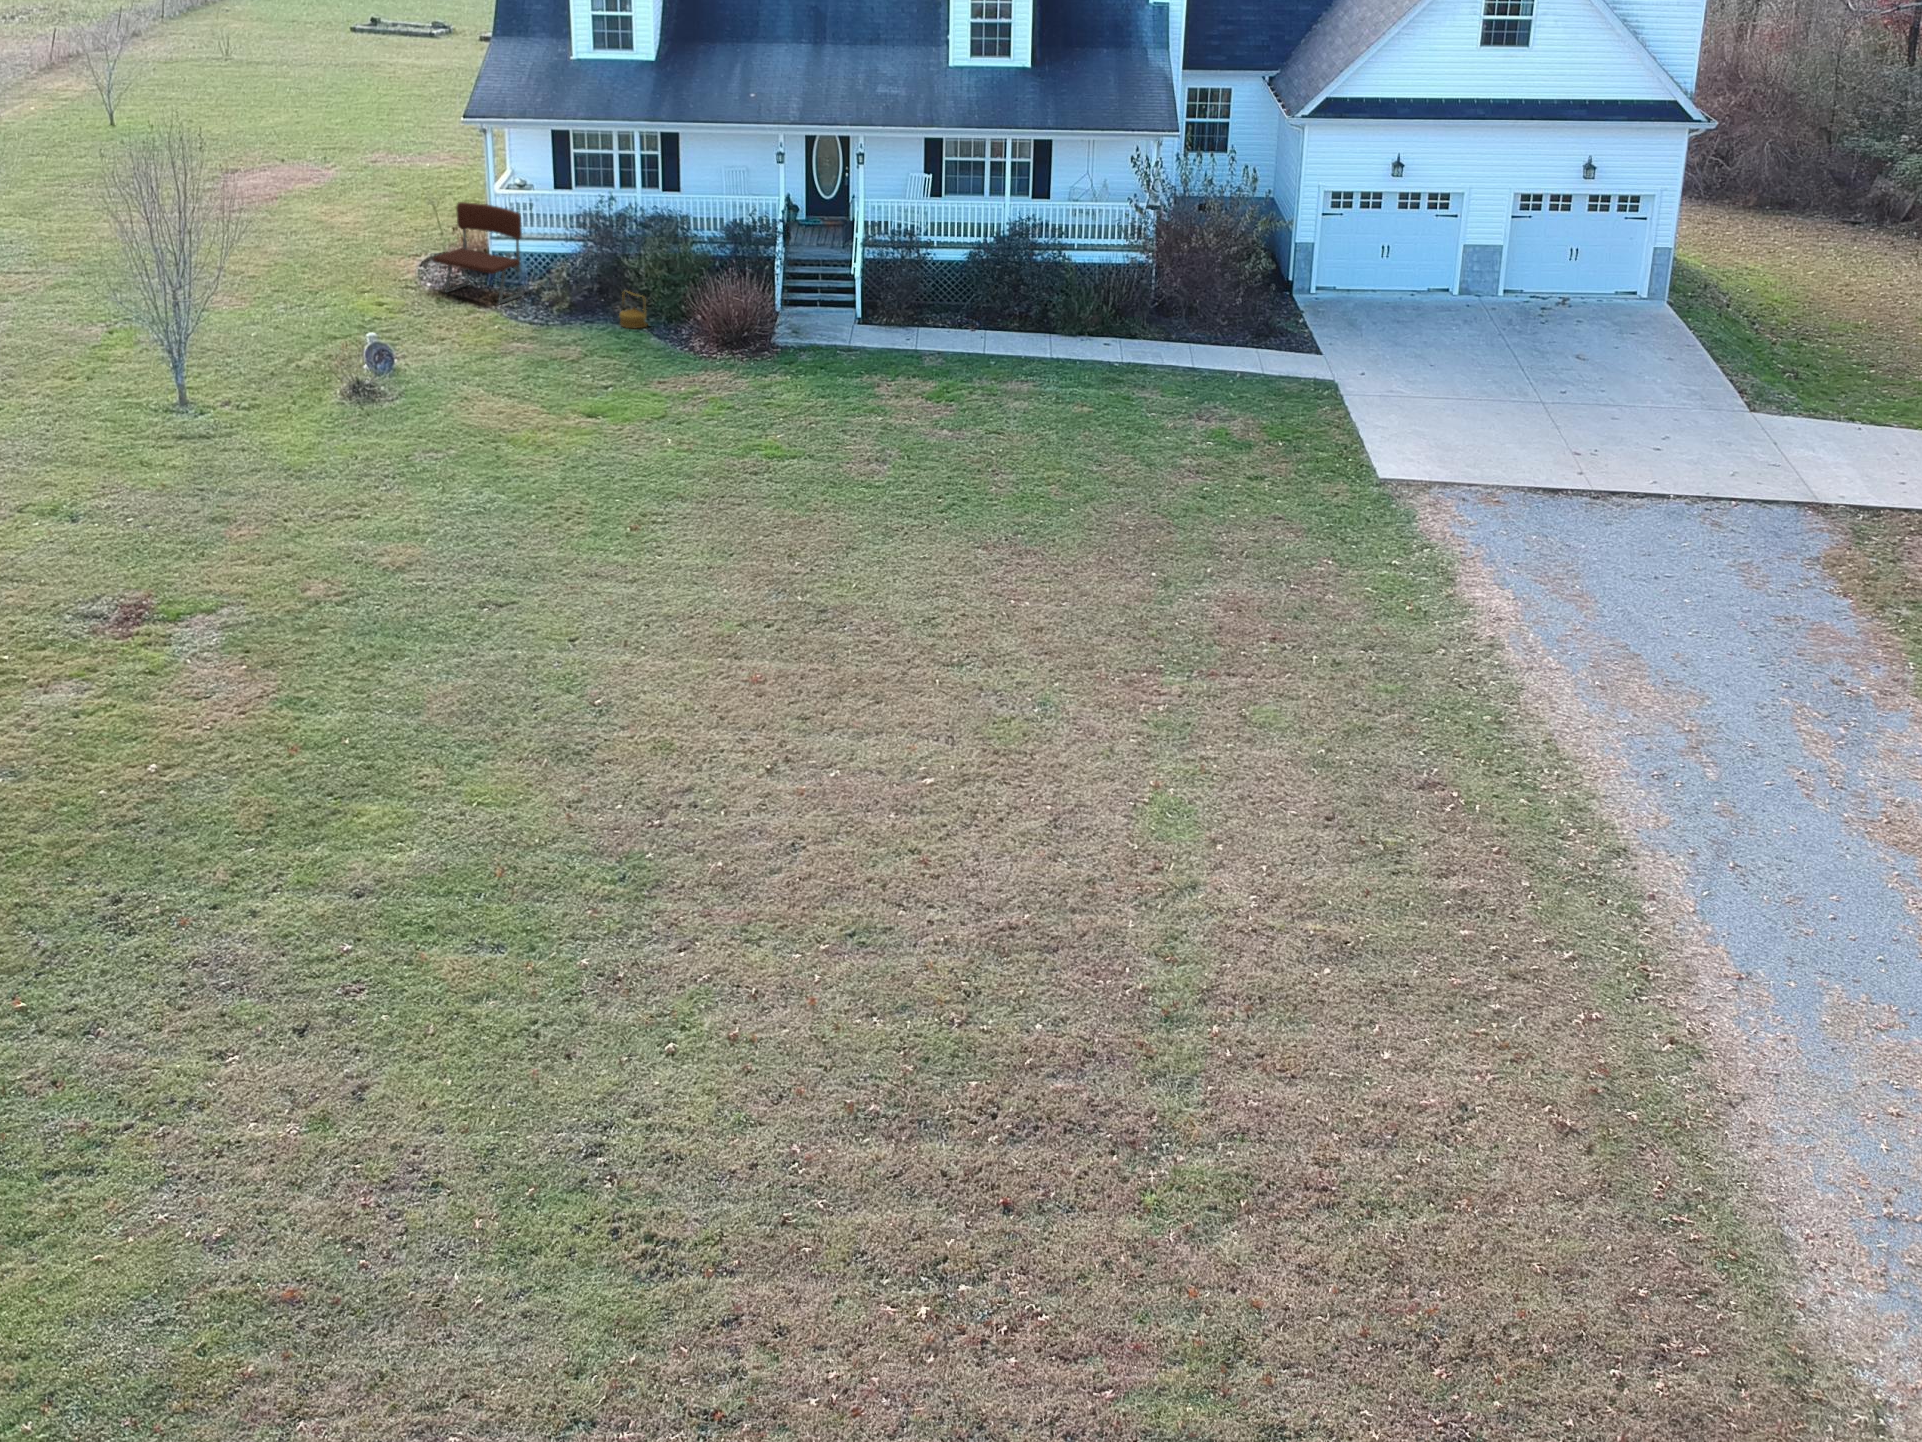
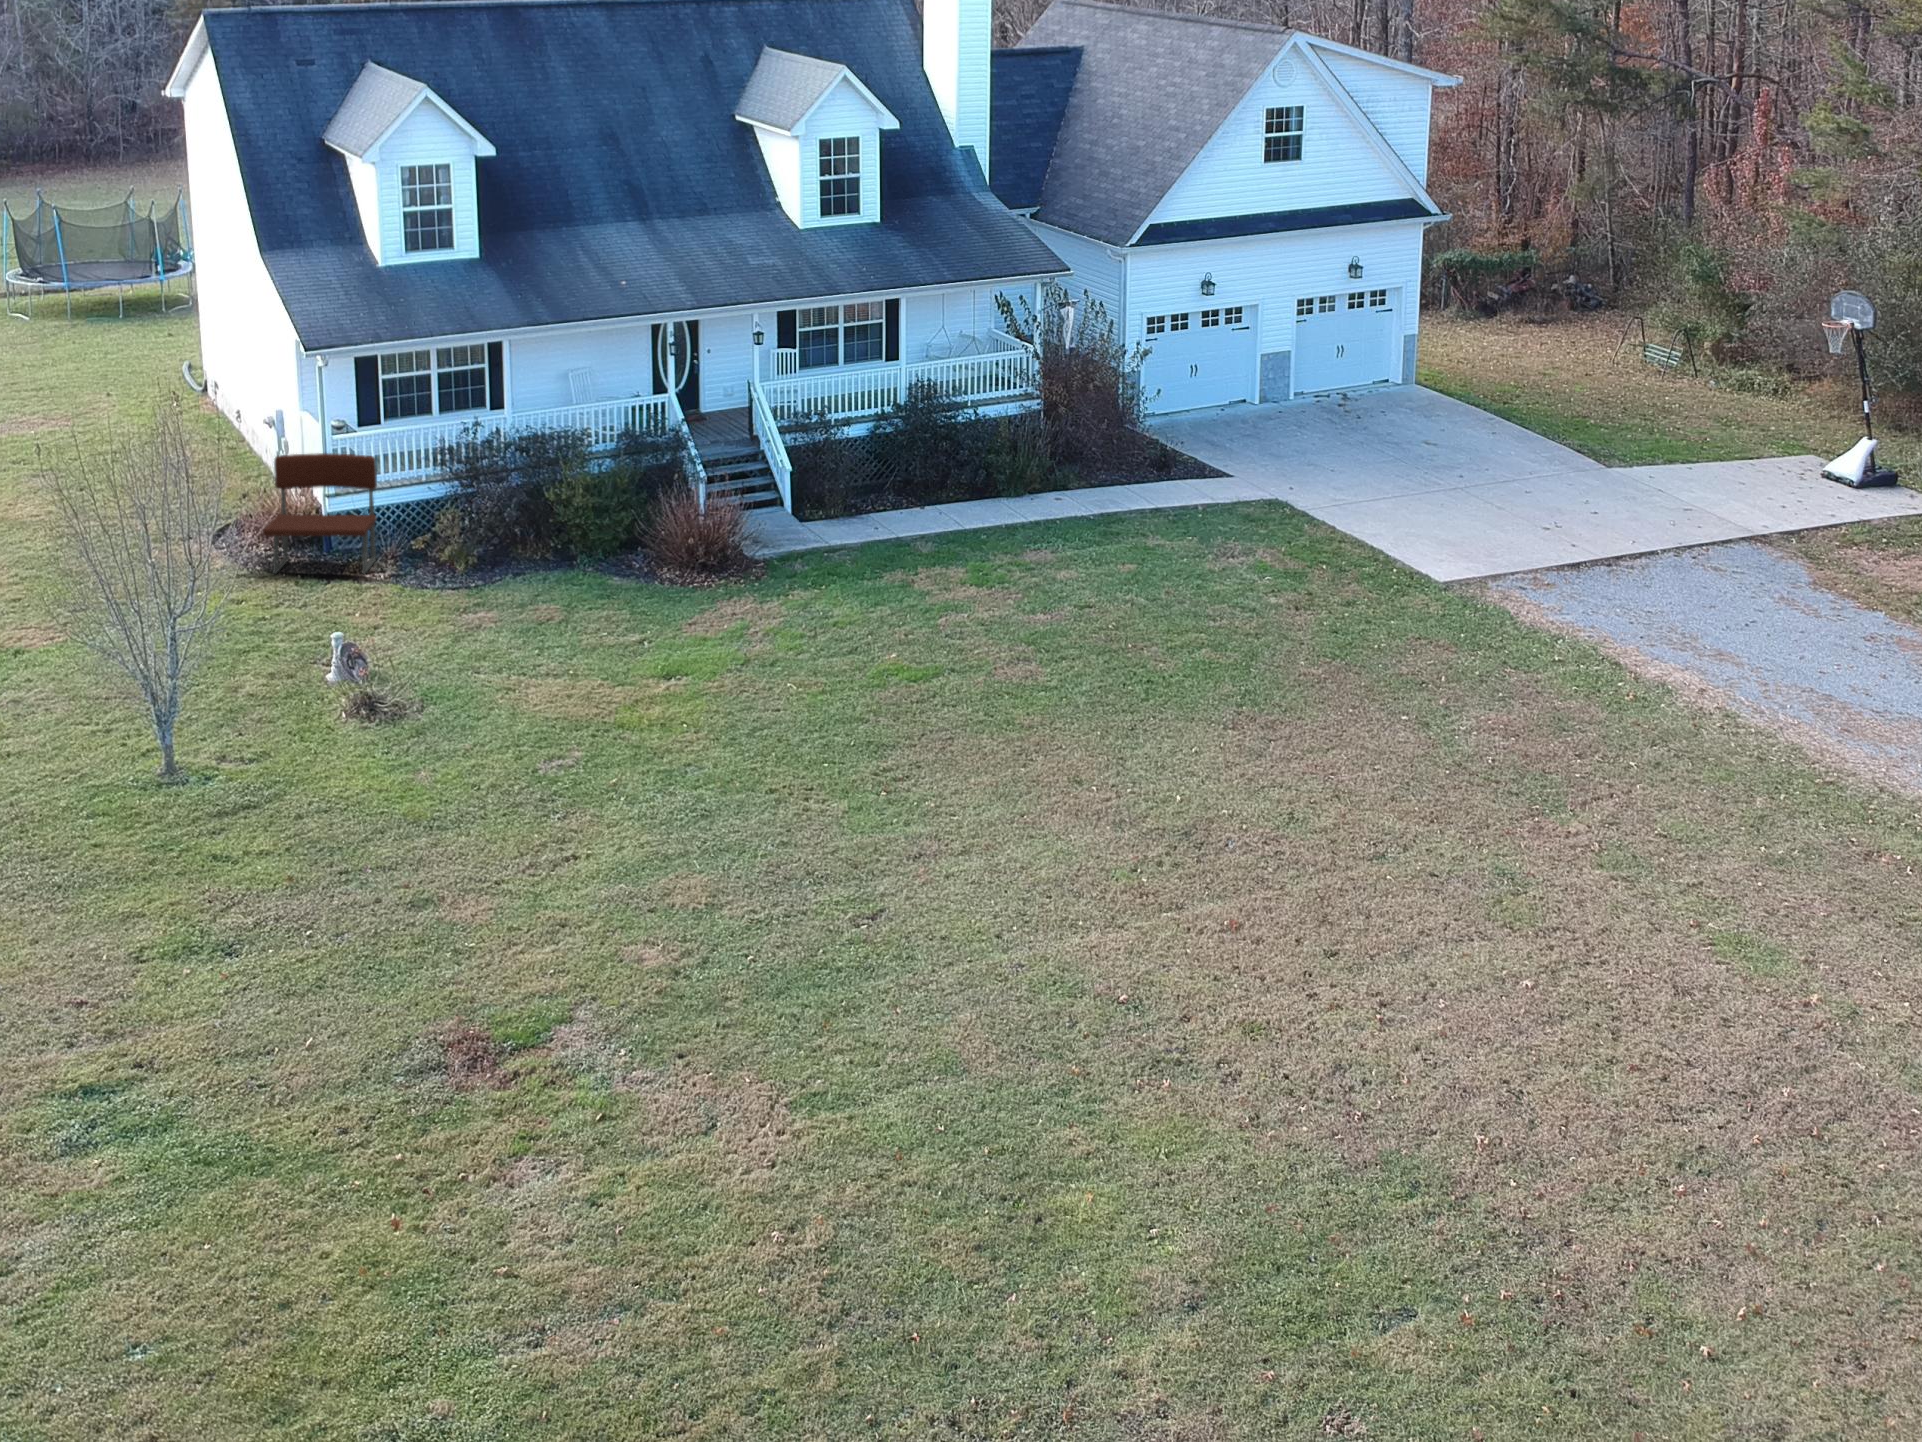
woven basket: present [619,291,648,328] -> none [540,526,579,571]

